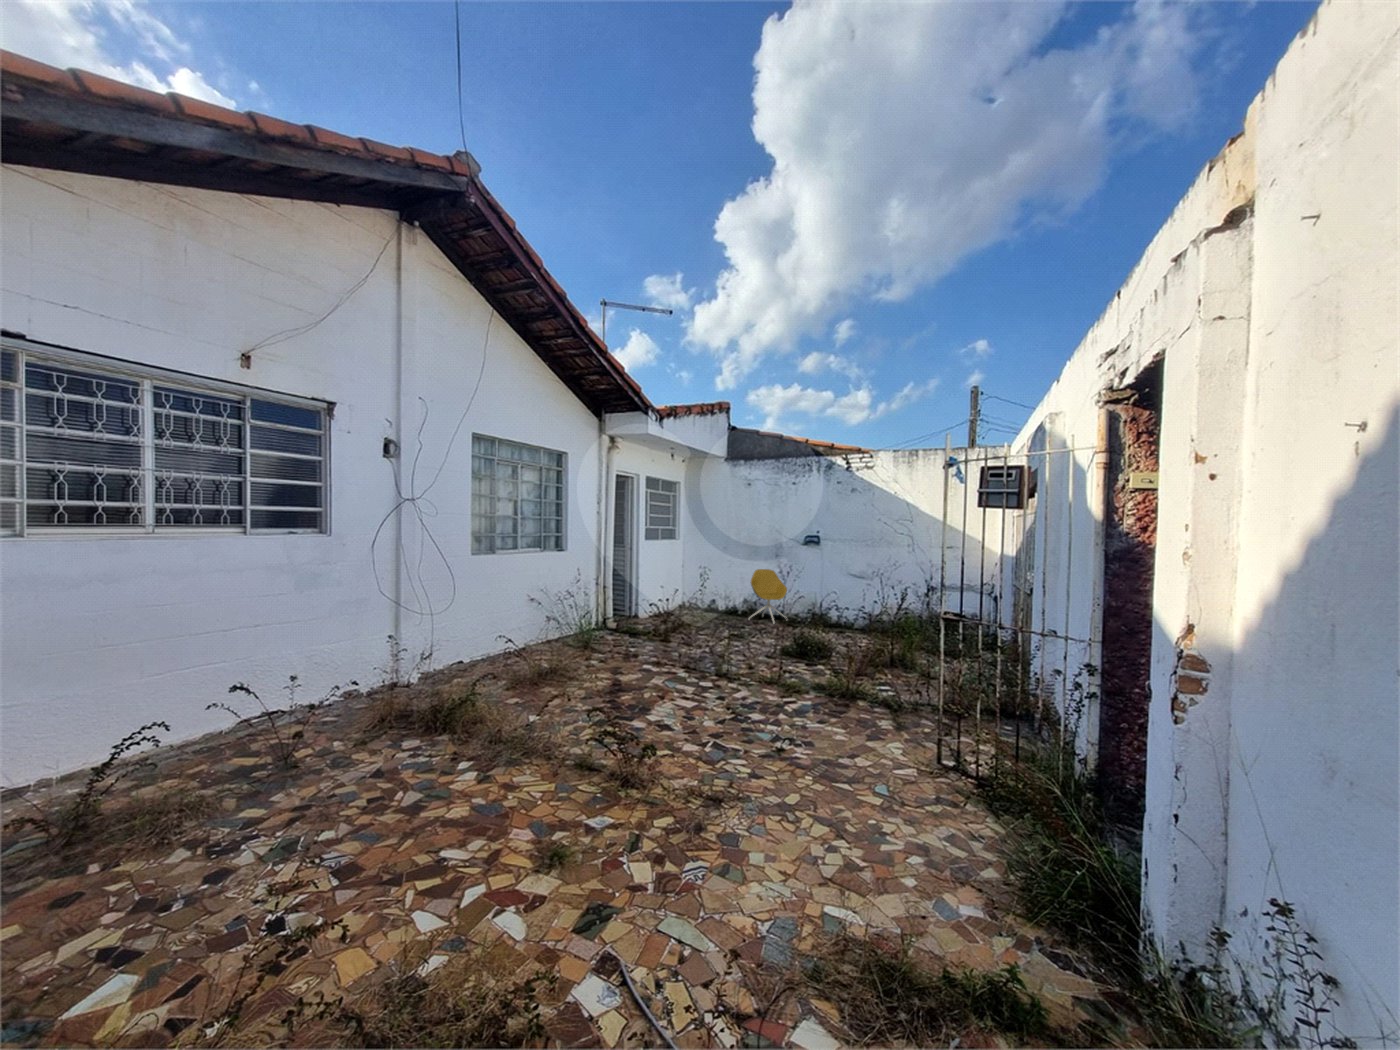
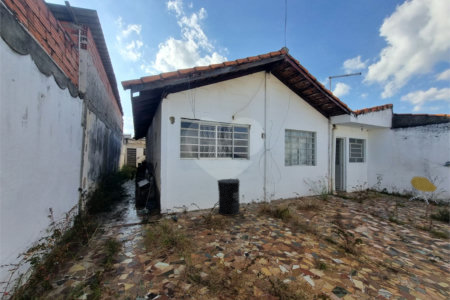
trash can: none [140,610,273,777] -> present [218,179,240,216]

